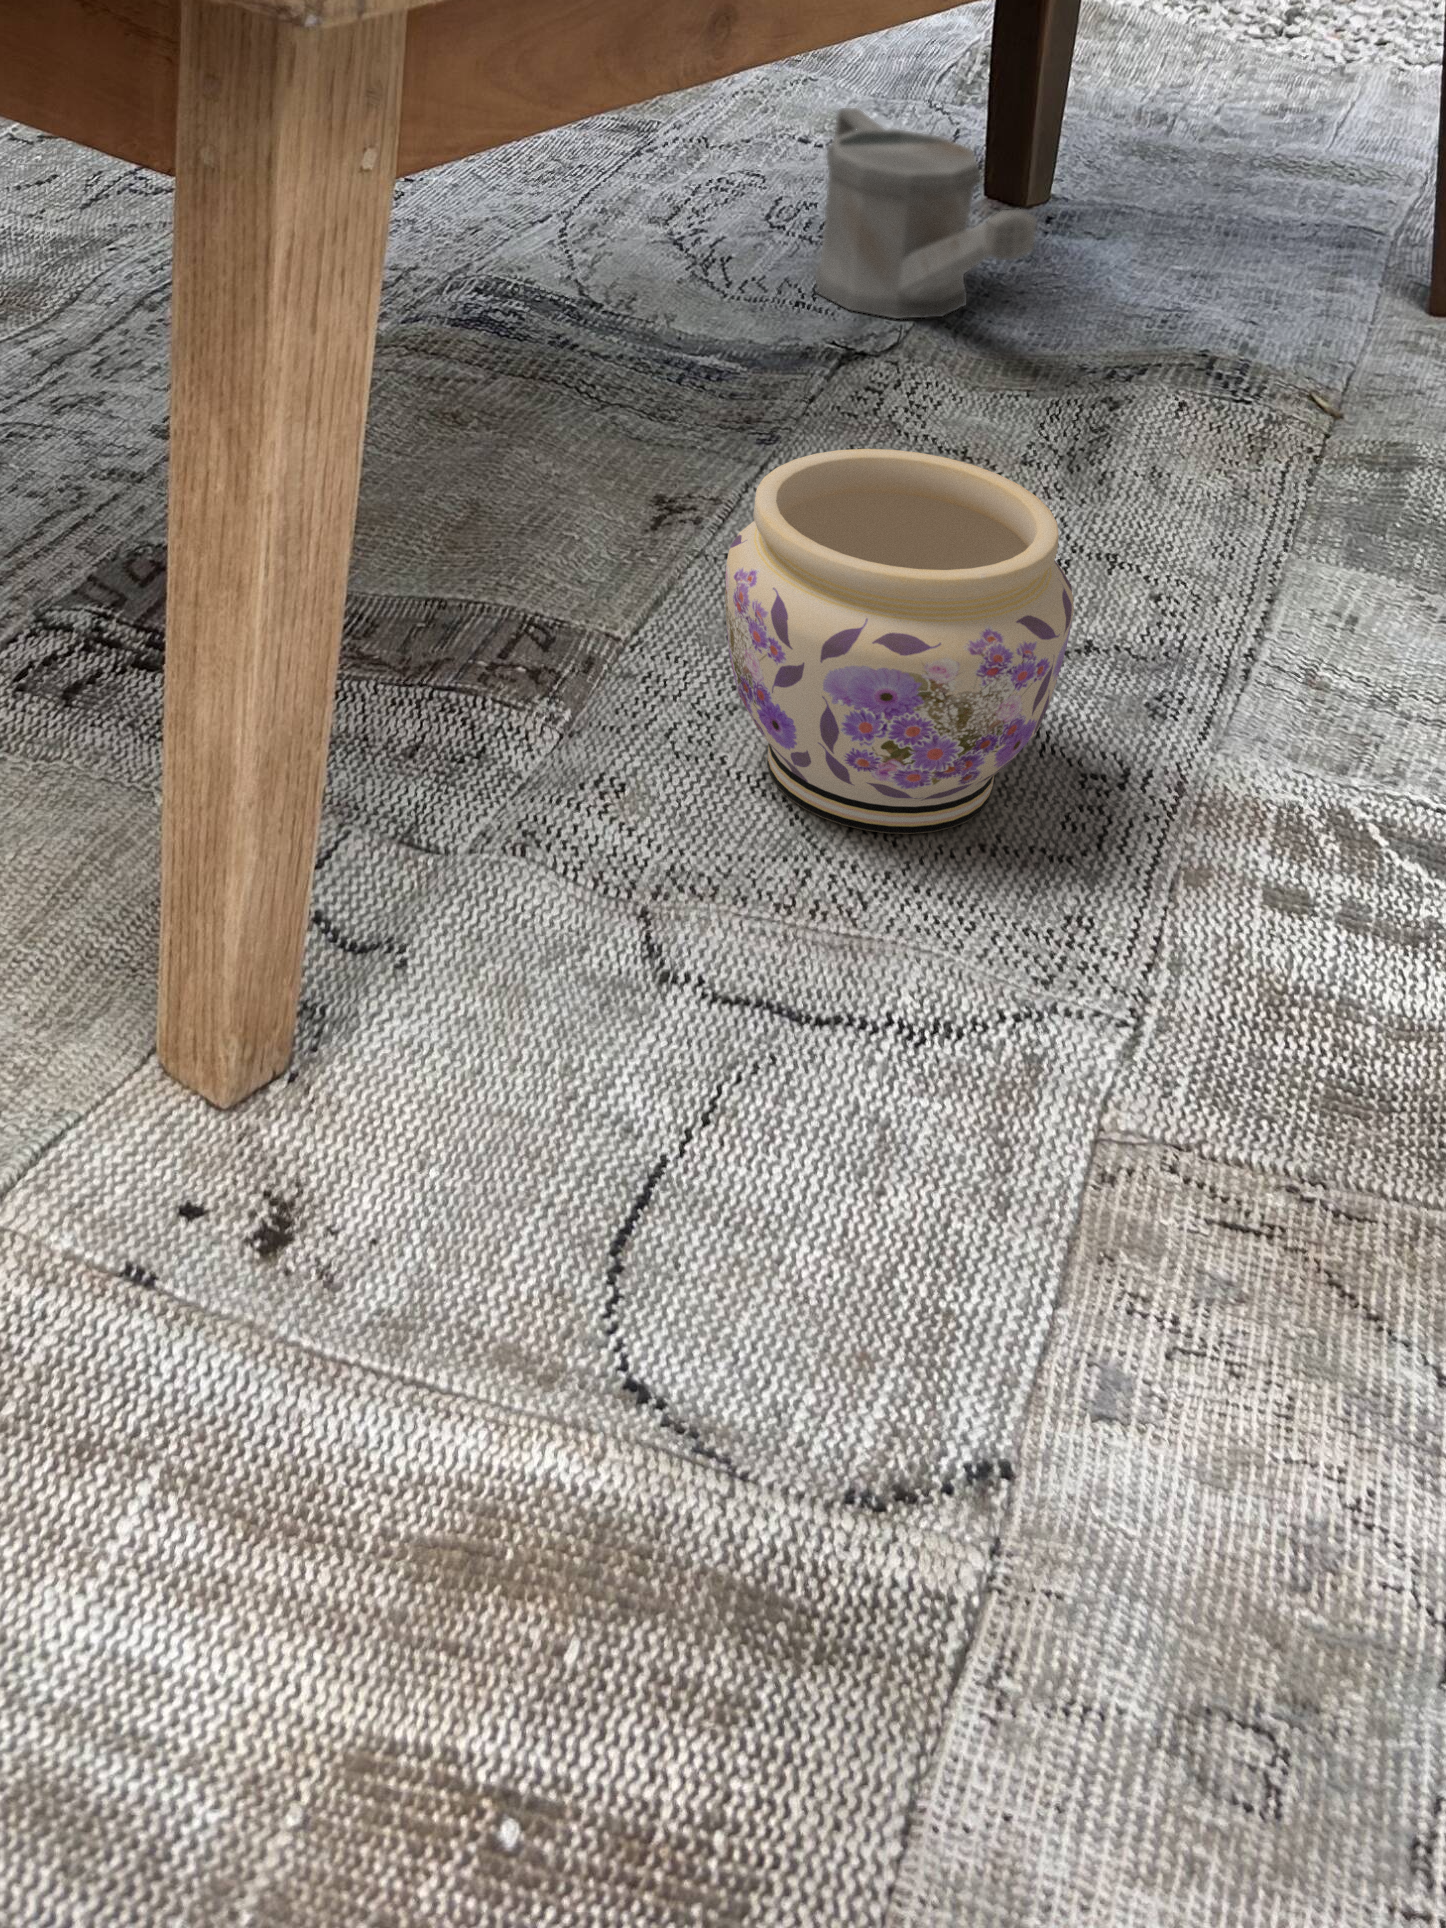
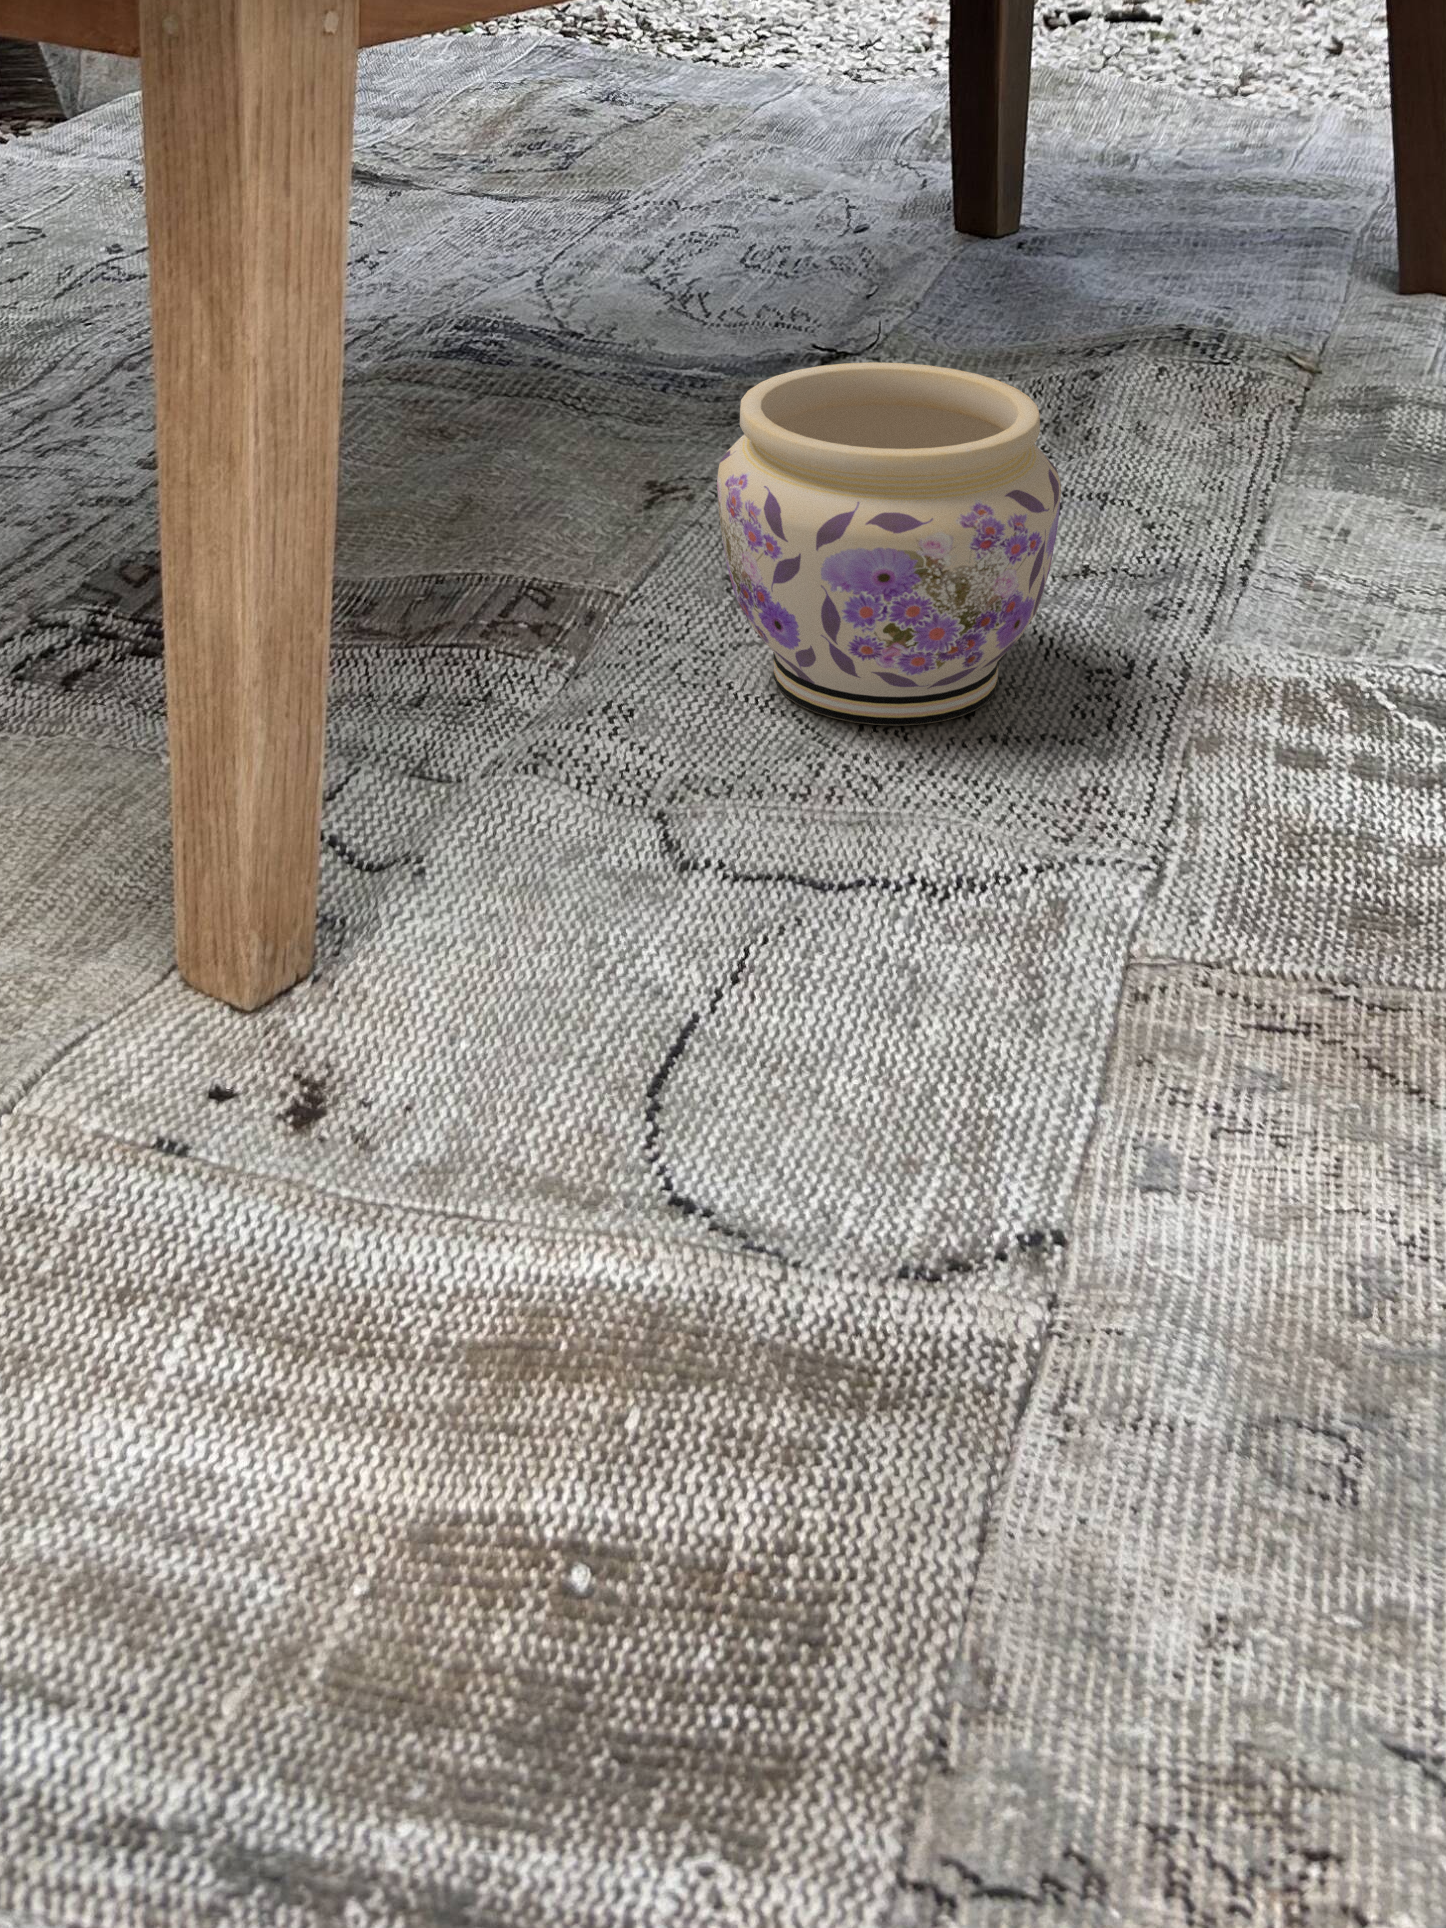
watering can: present [815,108,1037,319] -> none [790,126,999,317]

